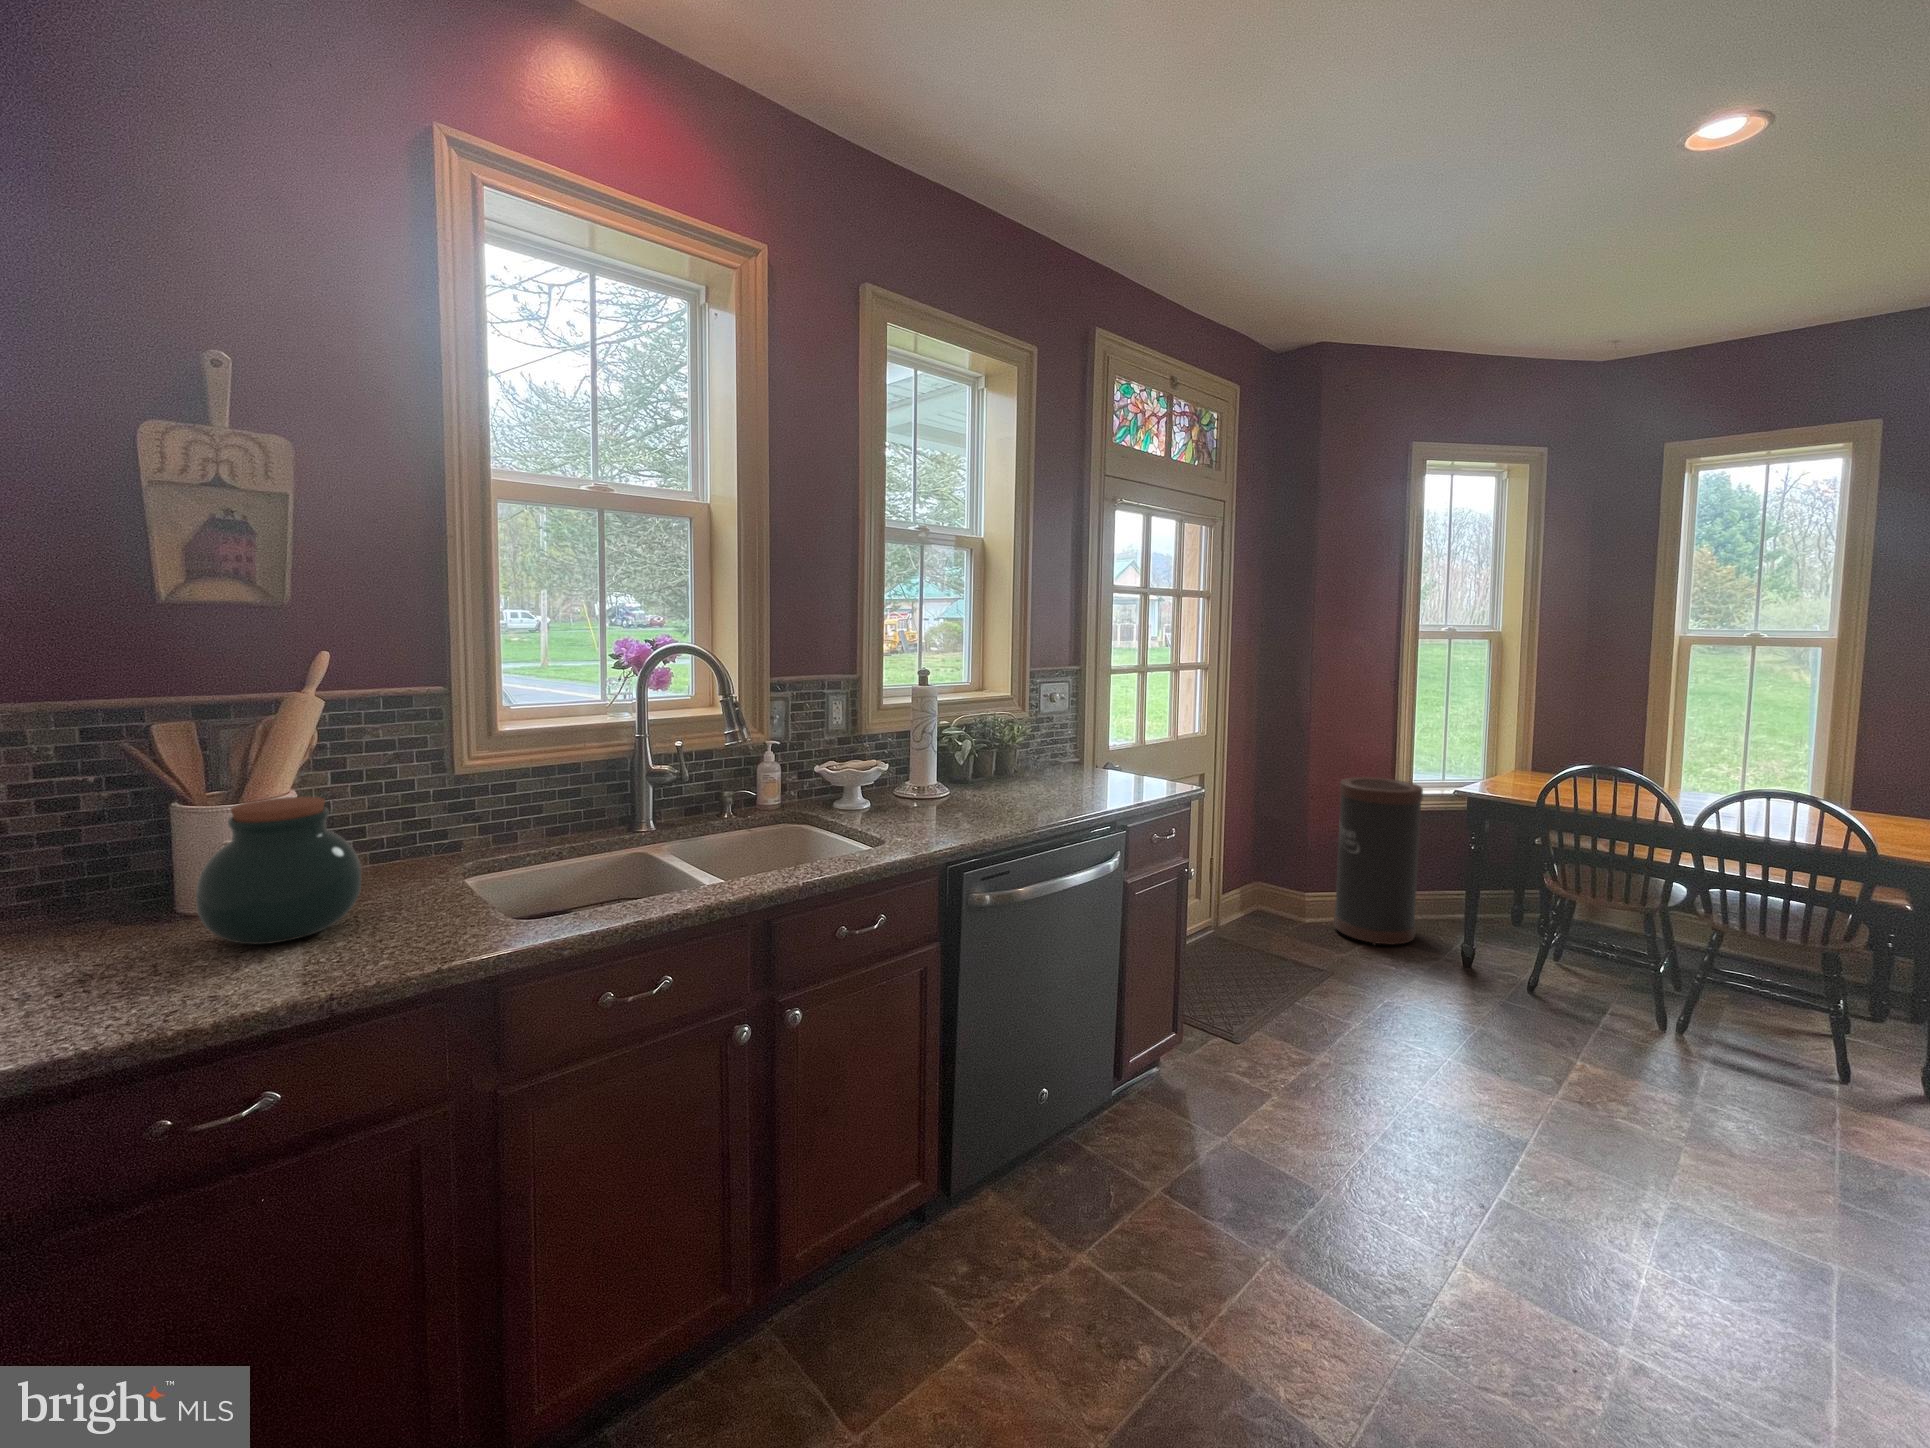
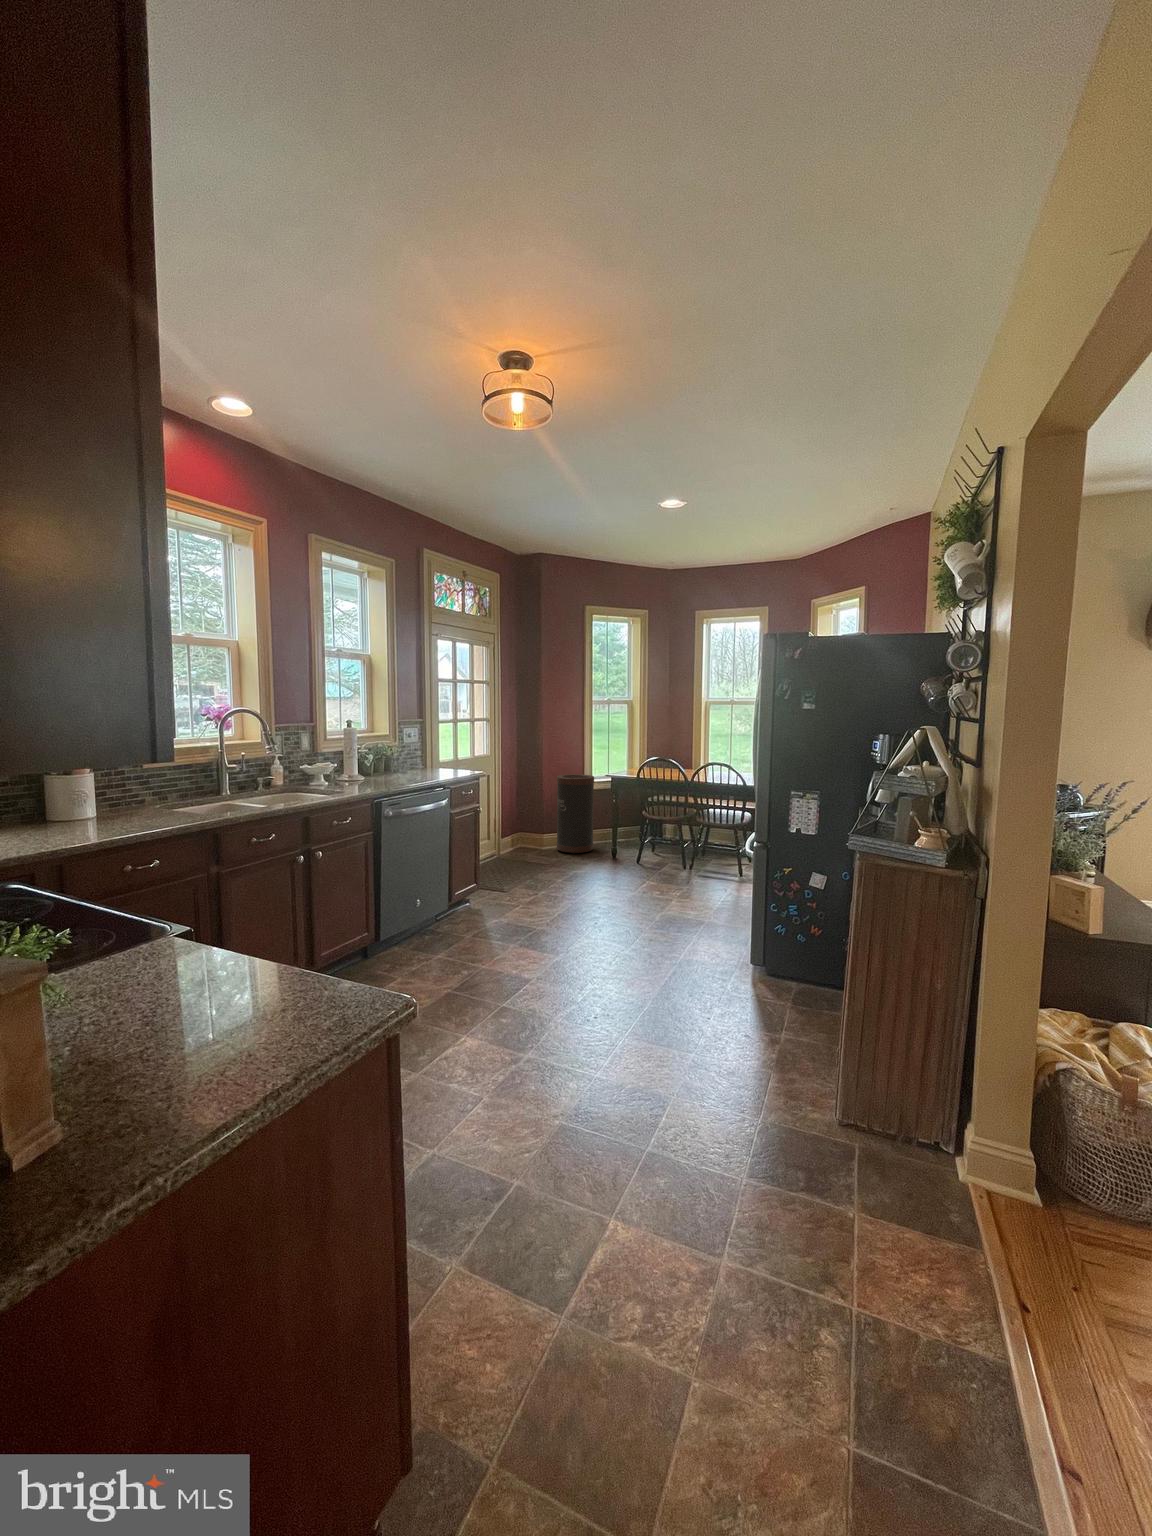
jar: present [196,797,361,944] -> none [89,768,149,822]

